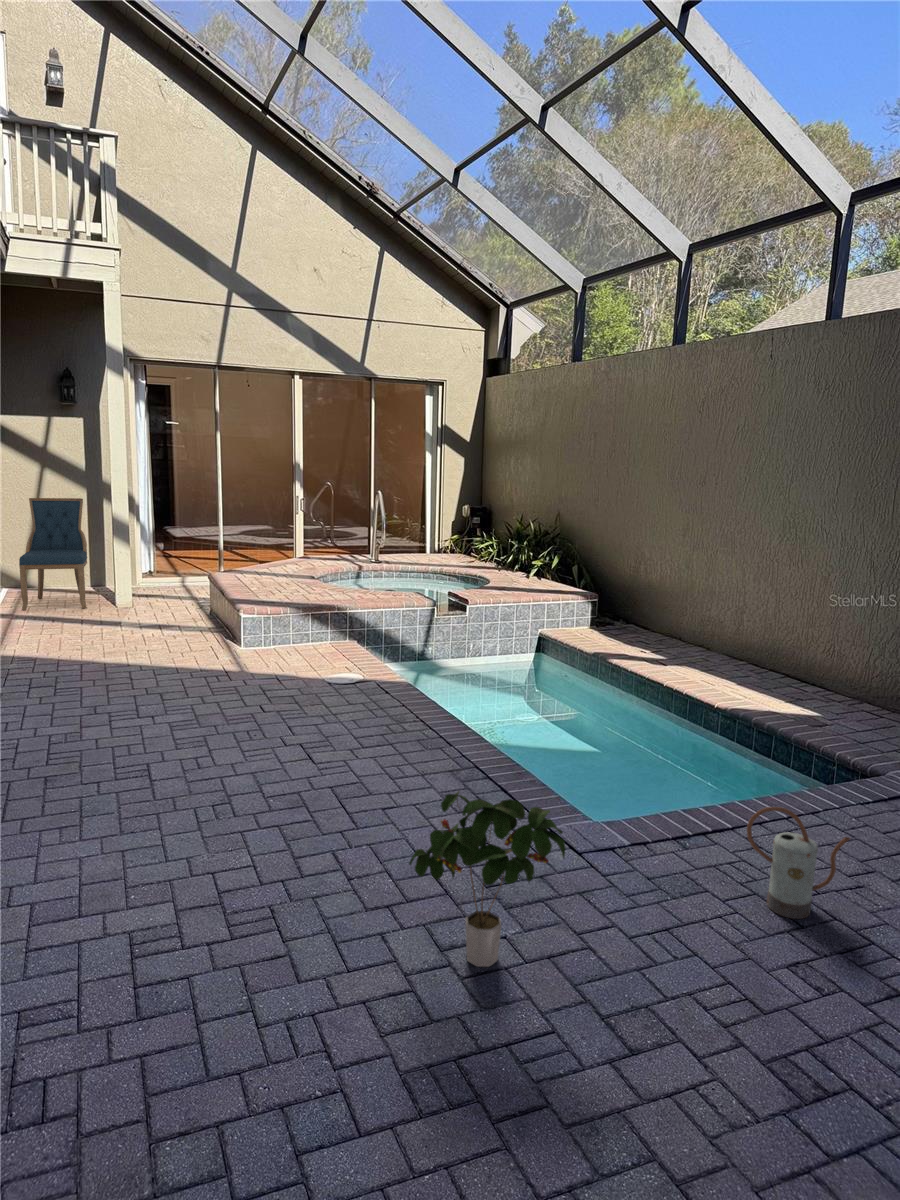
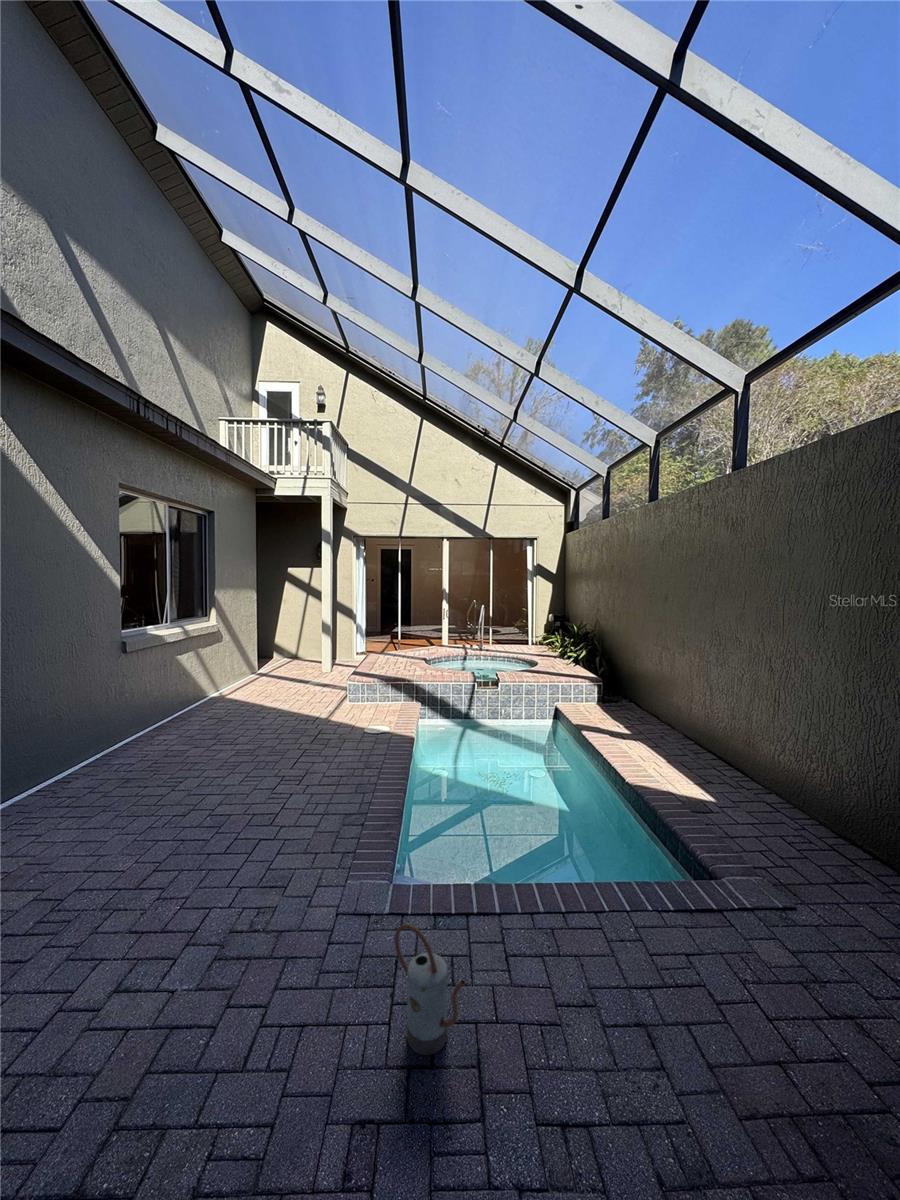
chair: present [19,498,87,611] -> none [276,610,317,671]
potted plant: present [409,791,565,967] -> none [103,855,173,1015]

